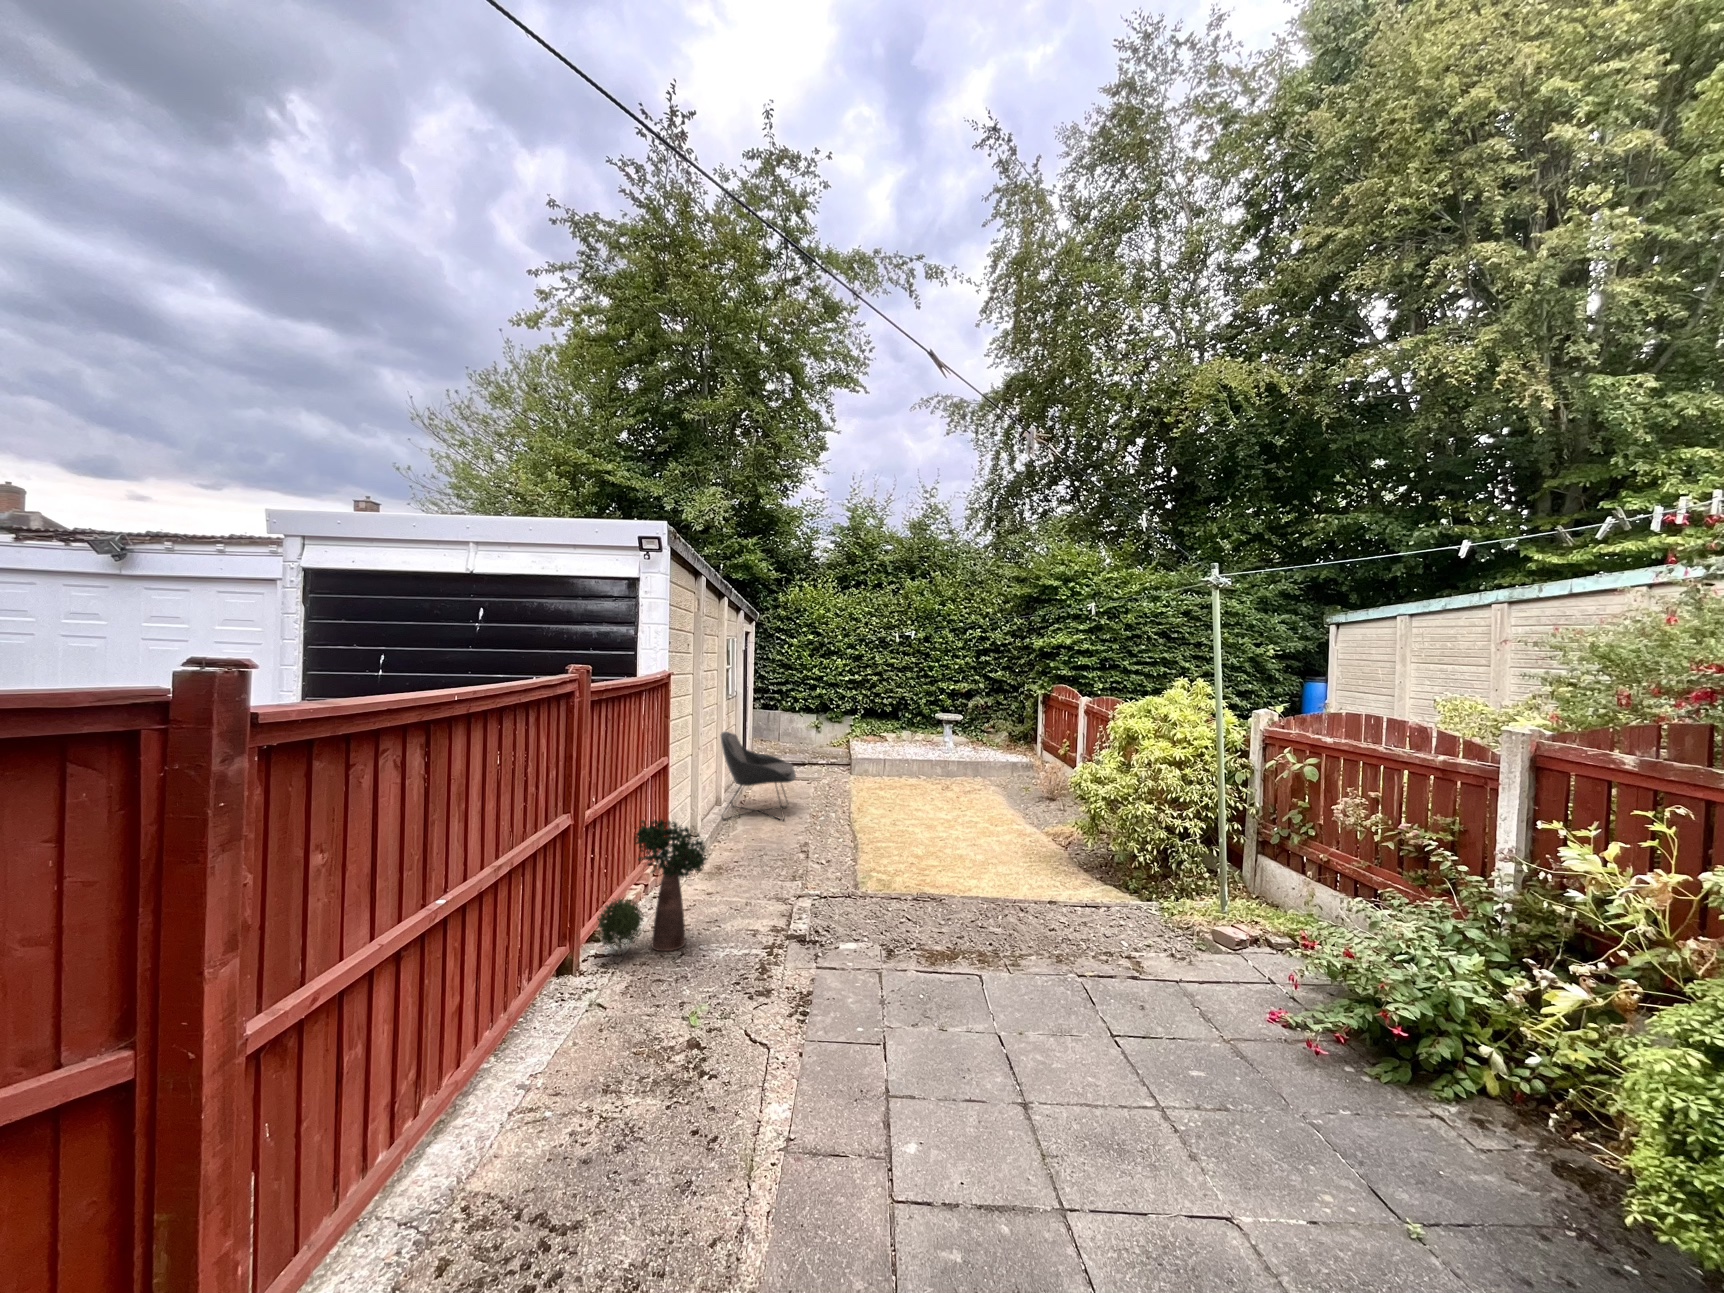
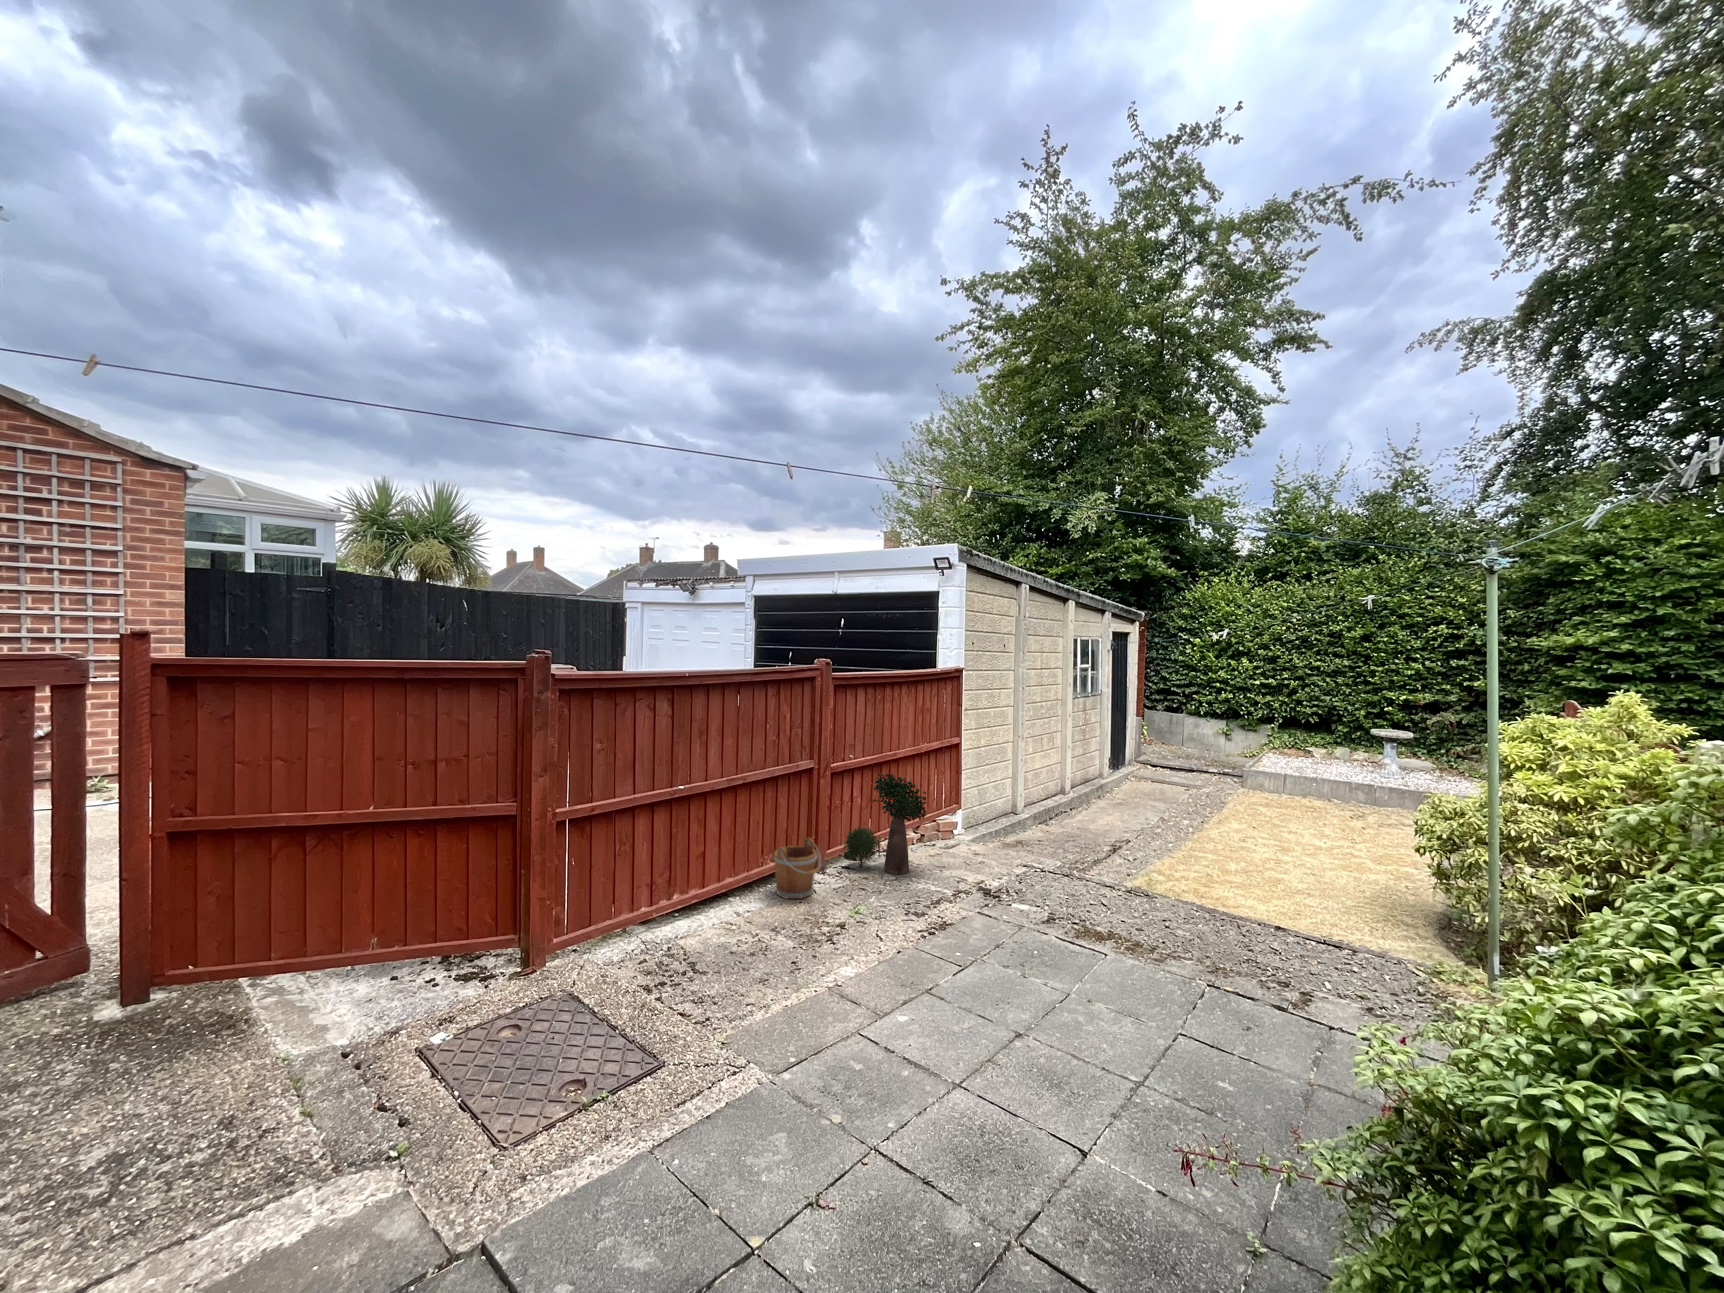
lounge chair: present [721,731,796,821] -> none [1046,724,1128,813]
bucket: none [535,935,614,1039] -> present [774,838,820,899]

